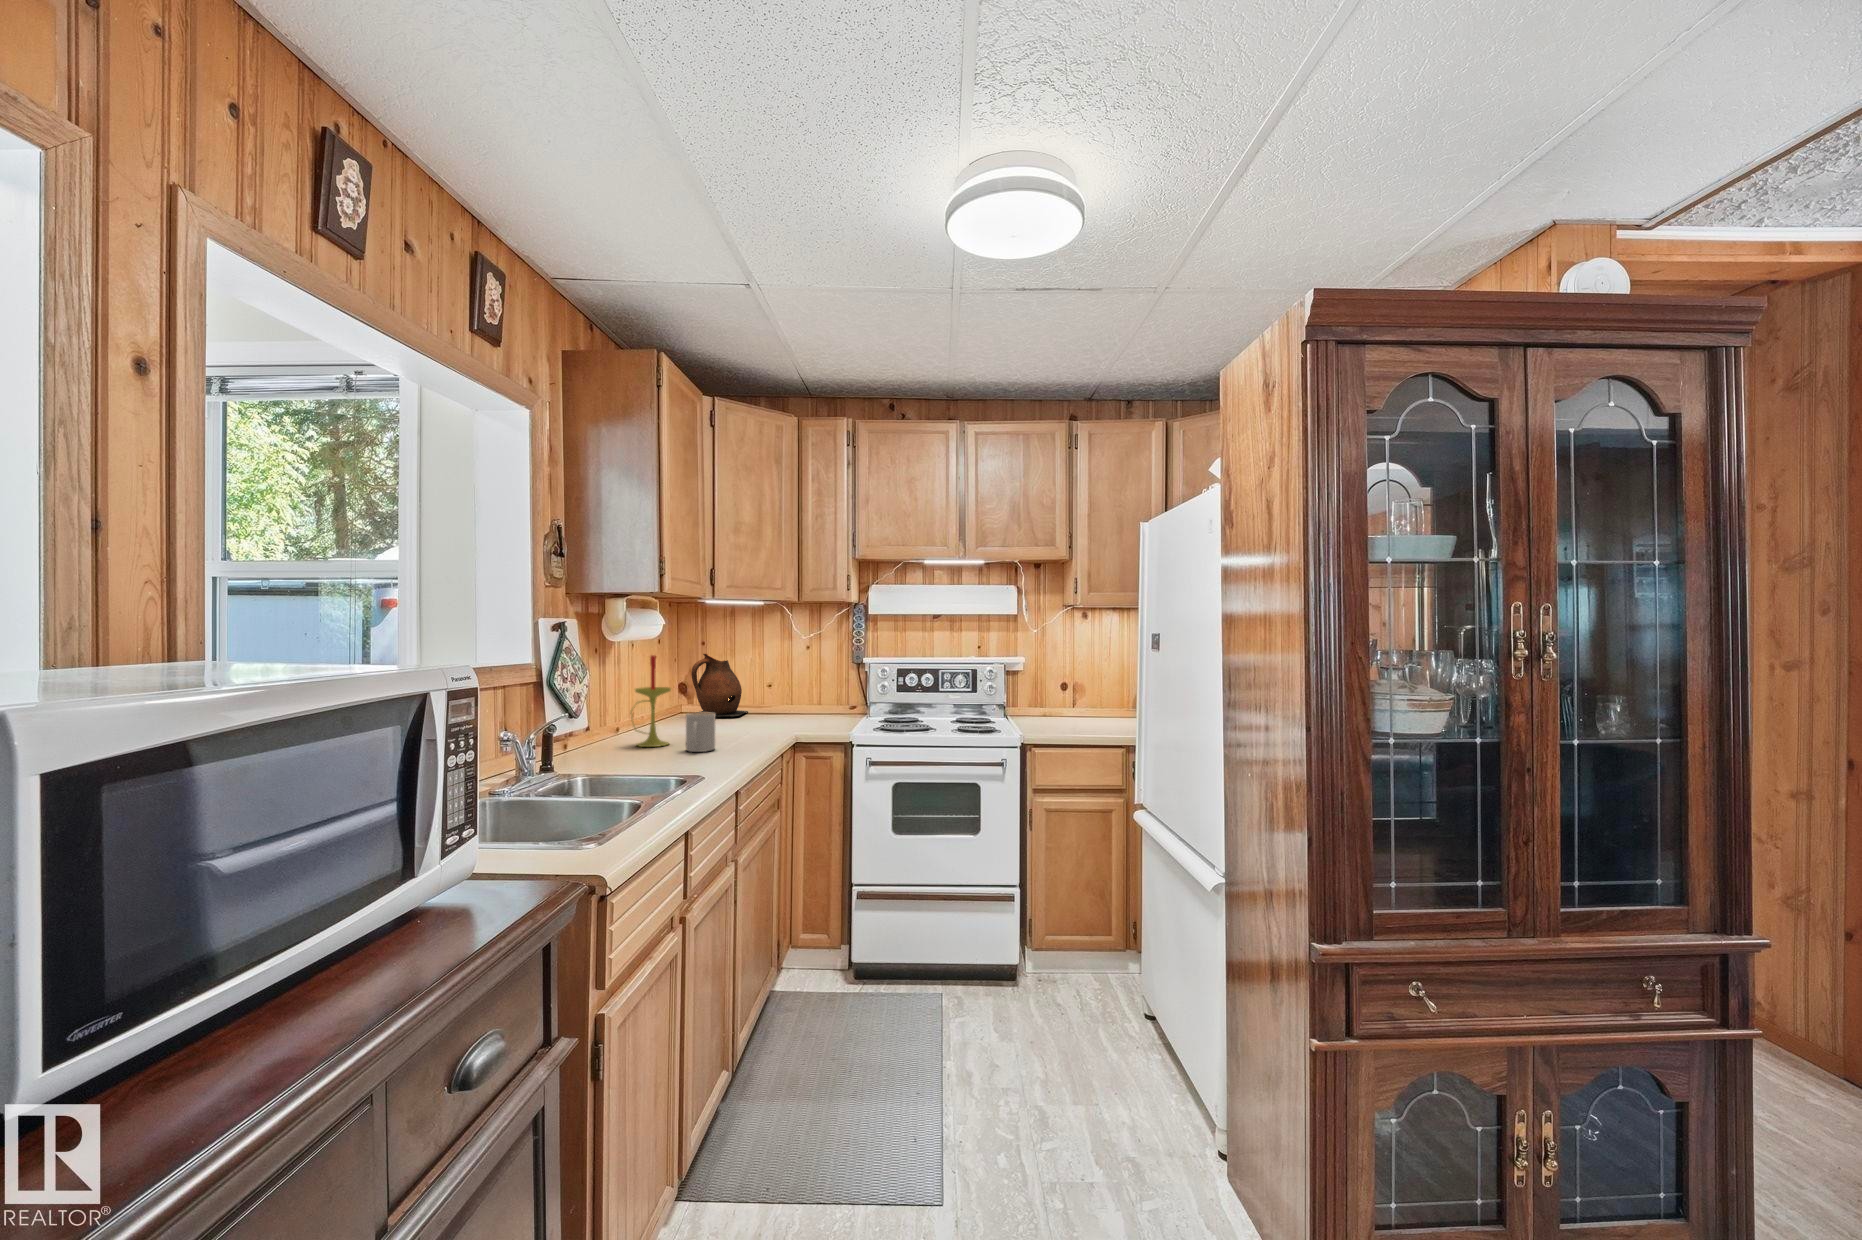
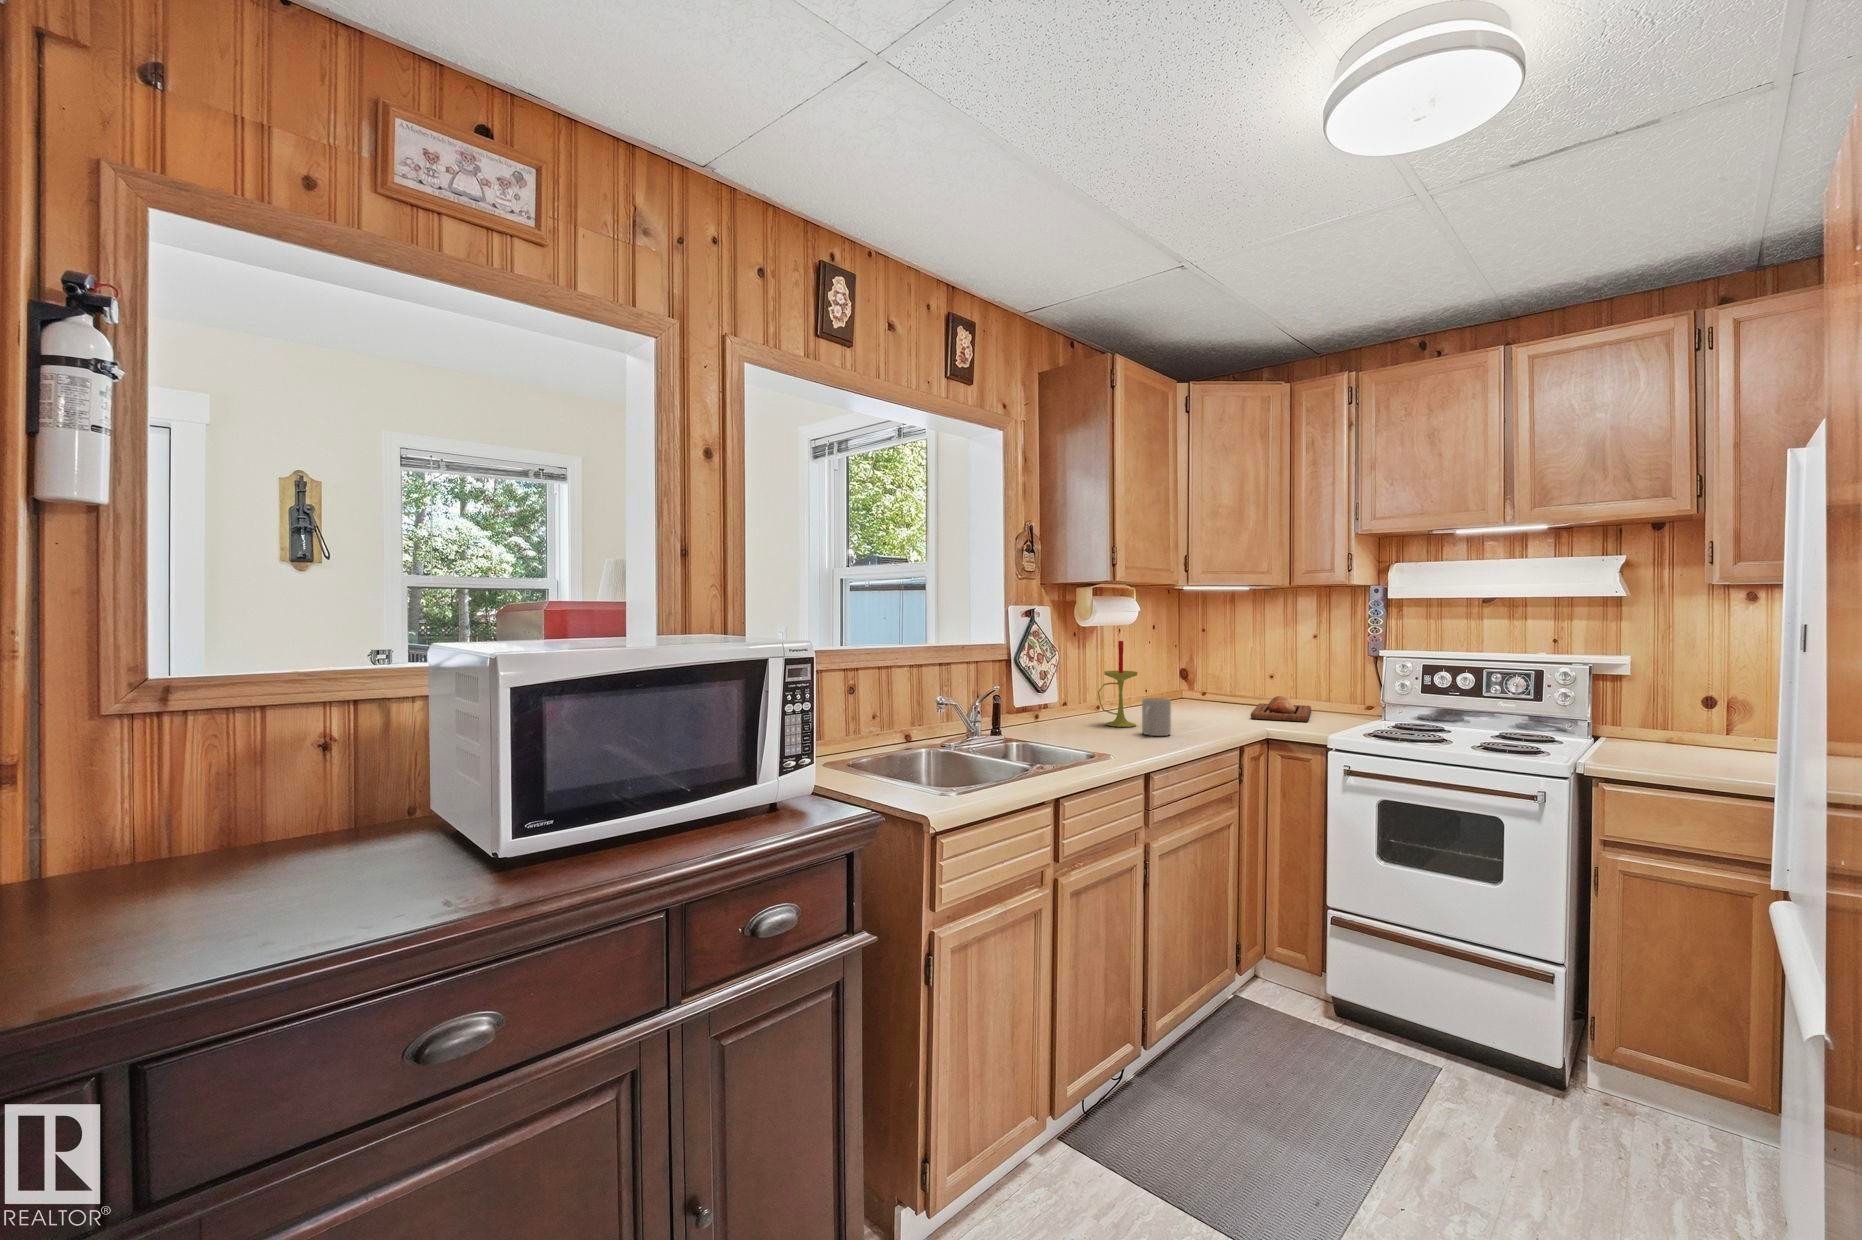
ceramic pitcher: present [691,653,748,717] -> none [1187,640,1250,707]
bread loaf: none [762,704,817,726] -> present [1251,696,1311,722]

